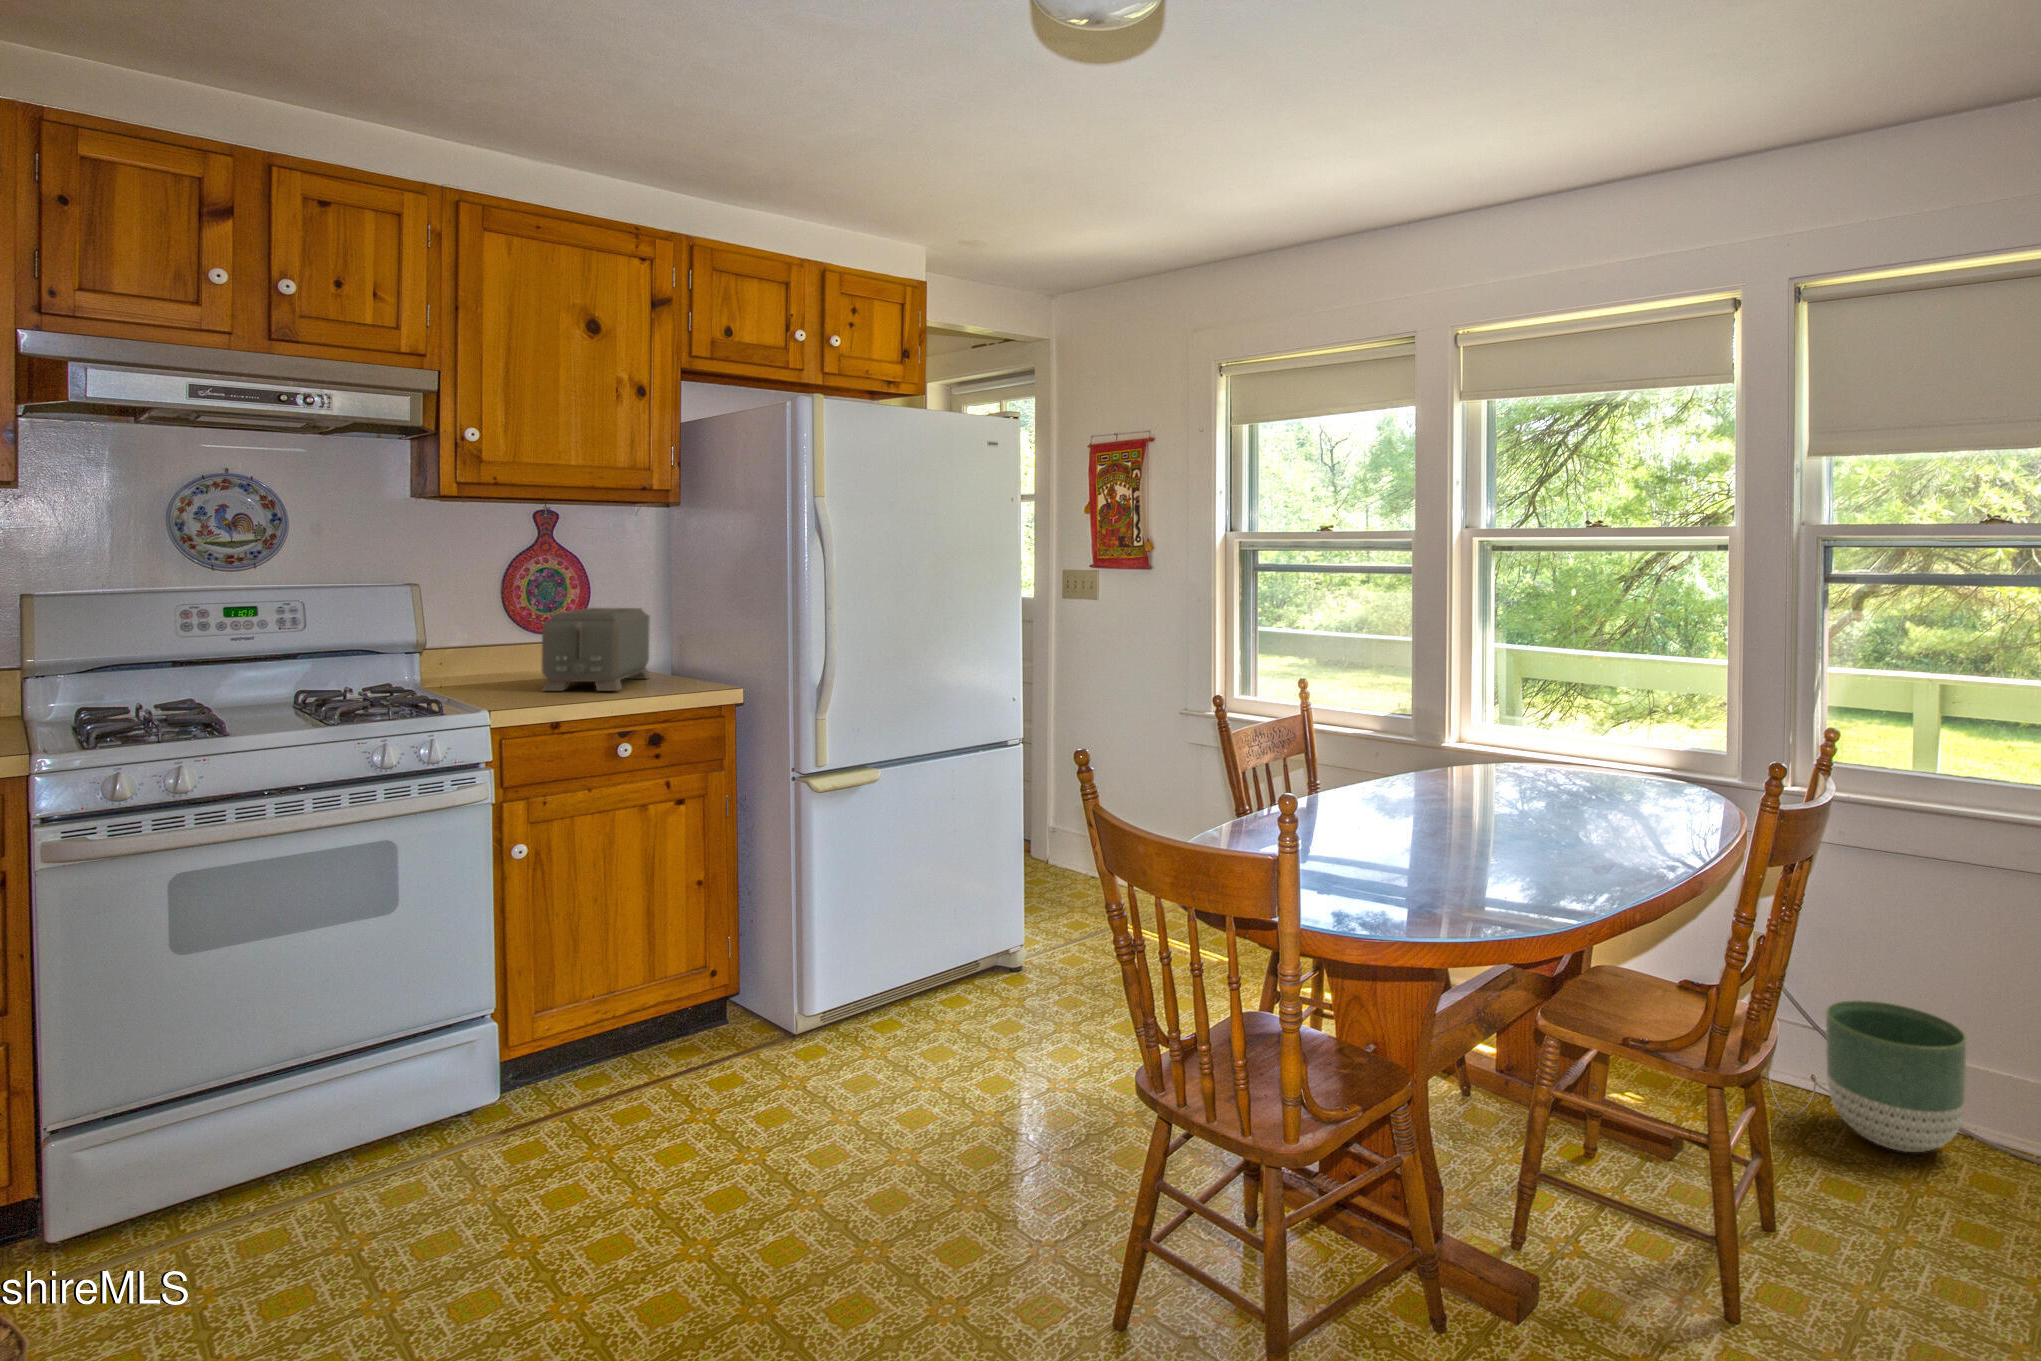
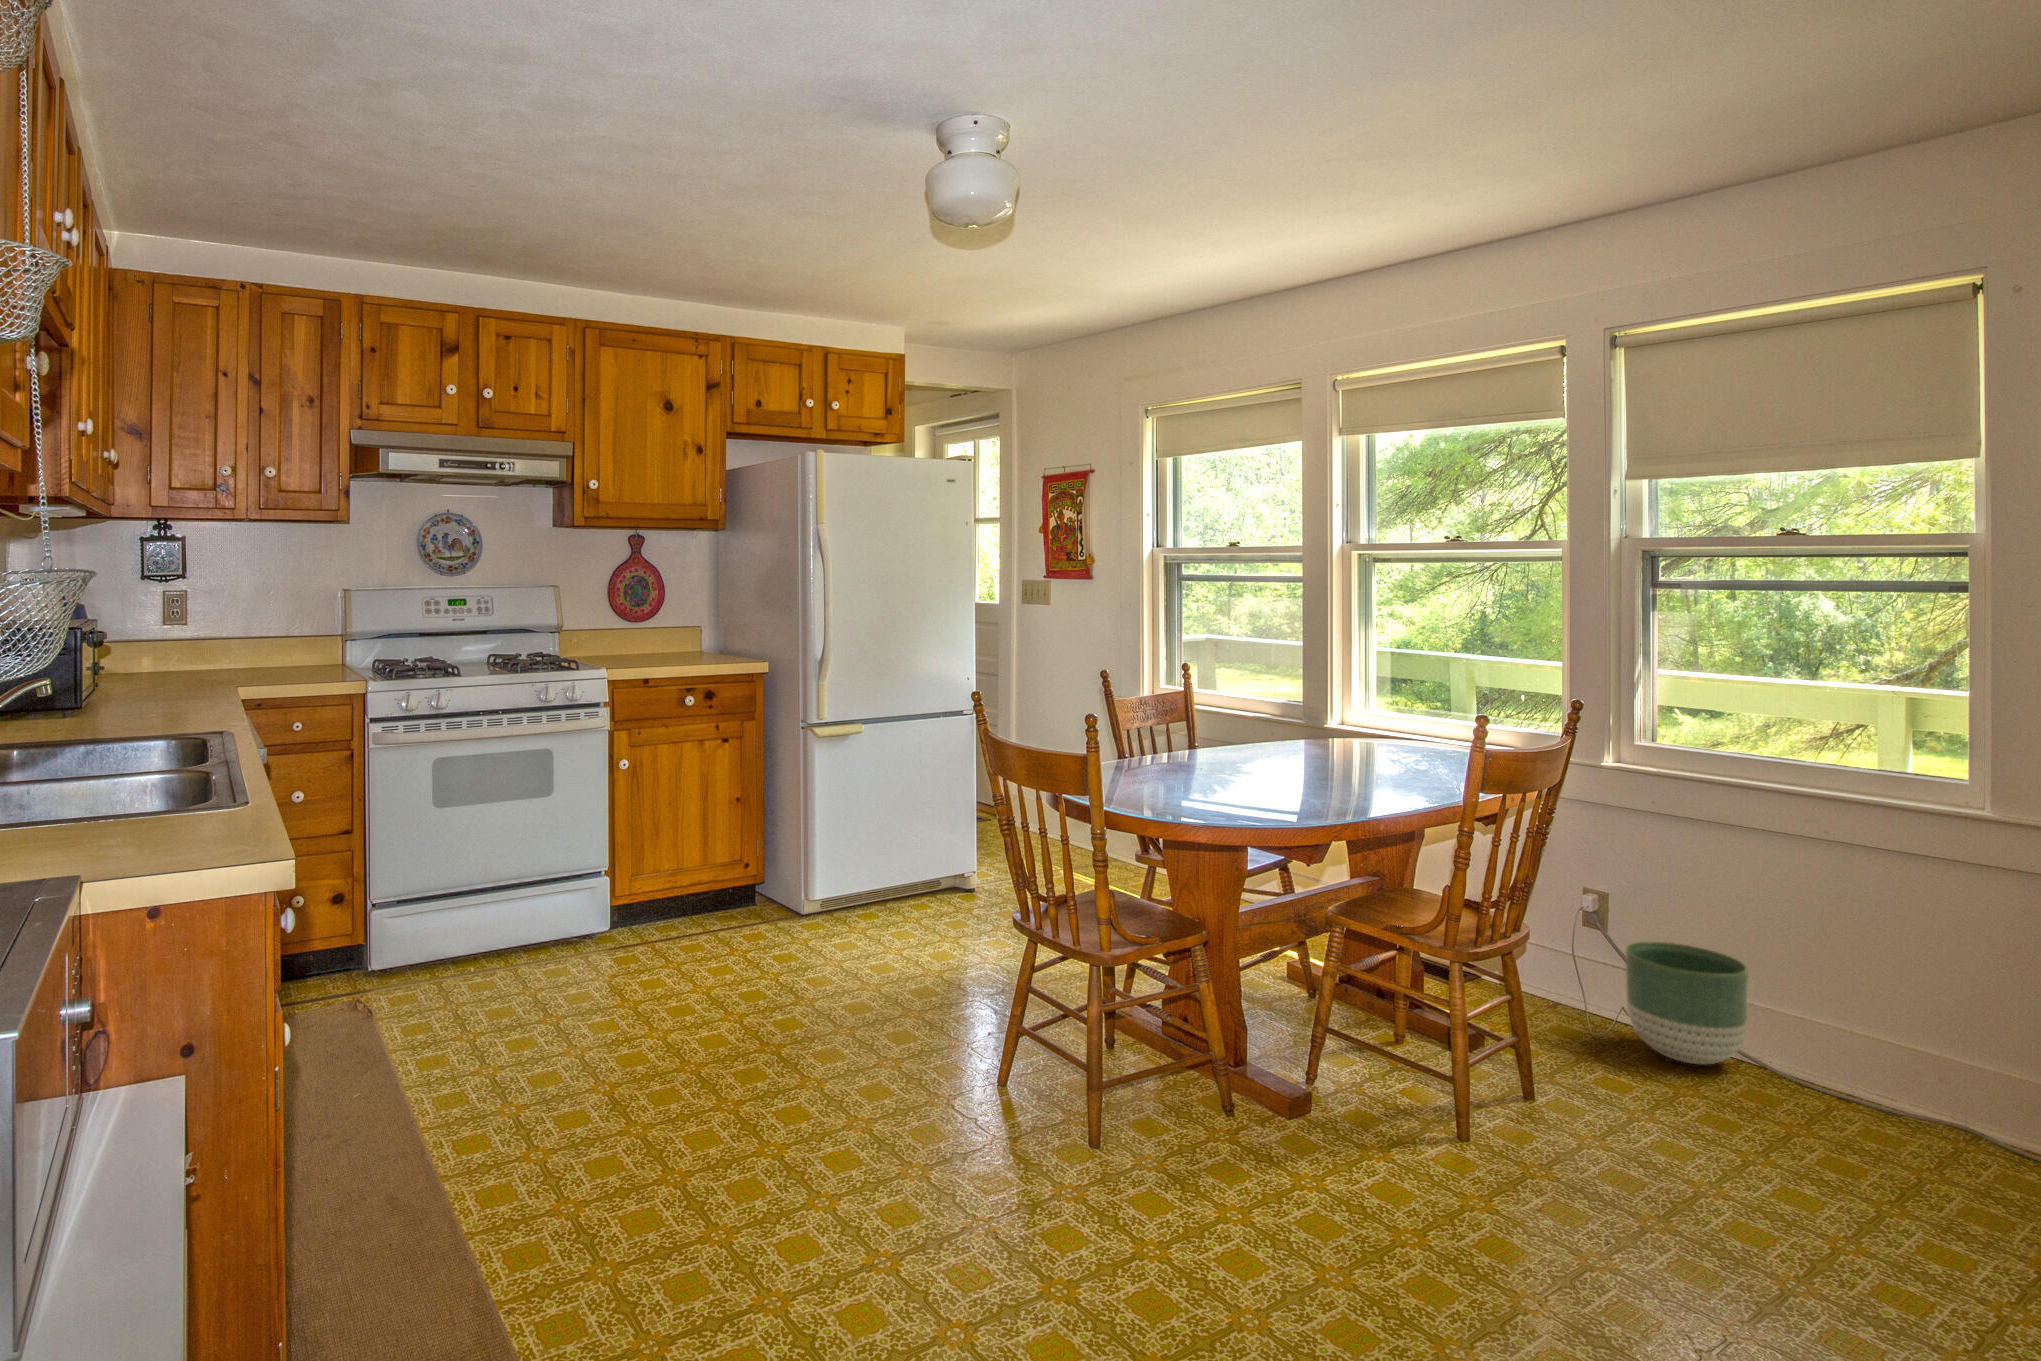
toaster: present [542,608,651,691] -> none [634,604,704,661]

